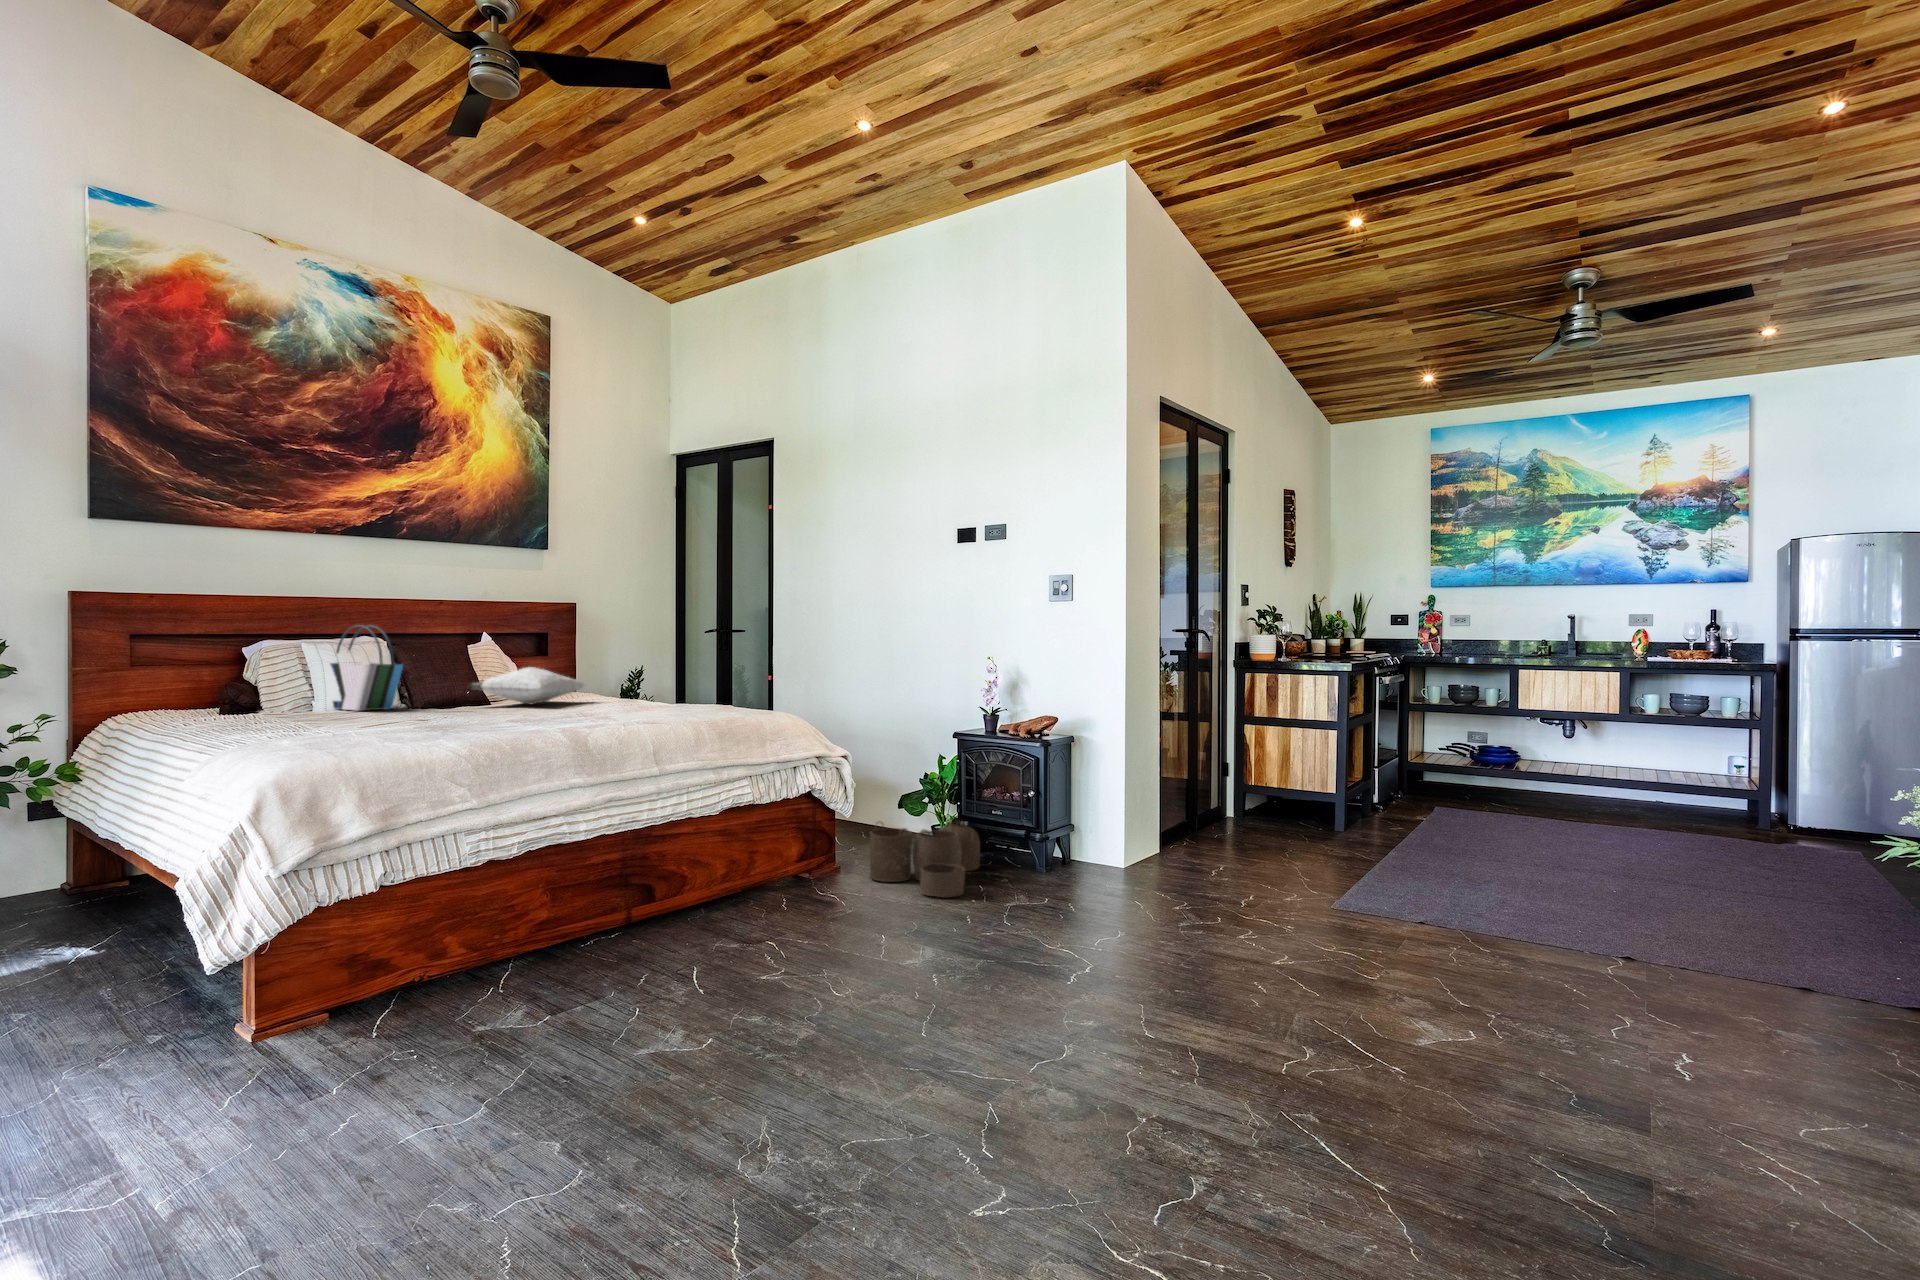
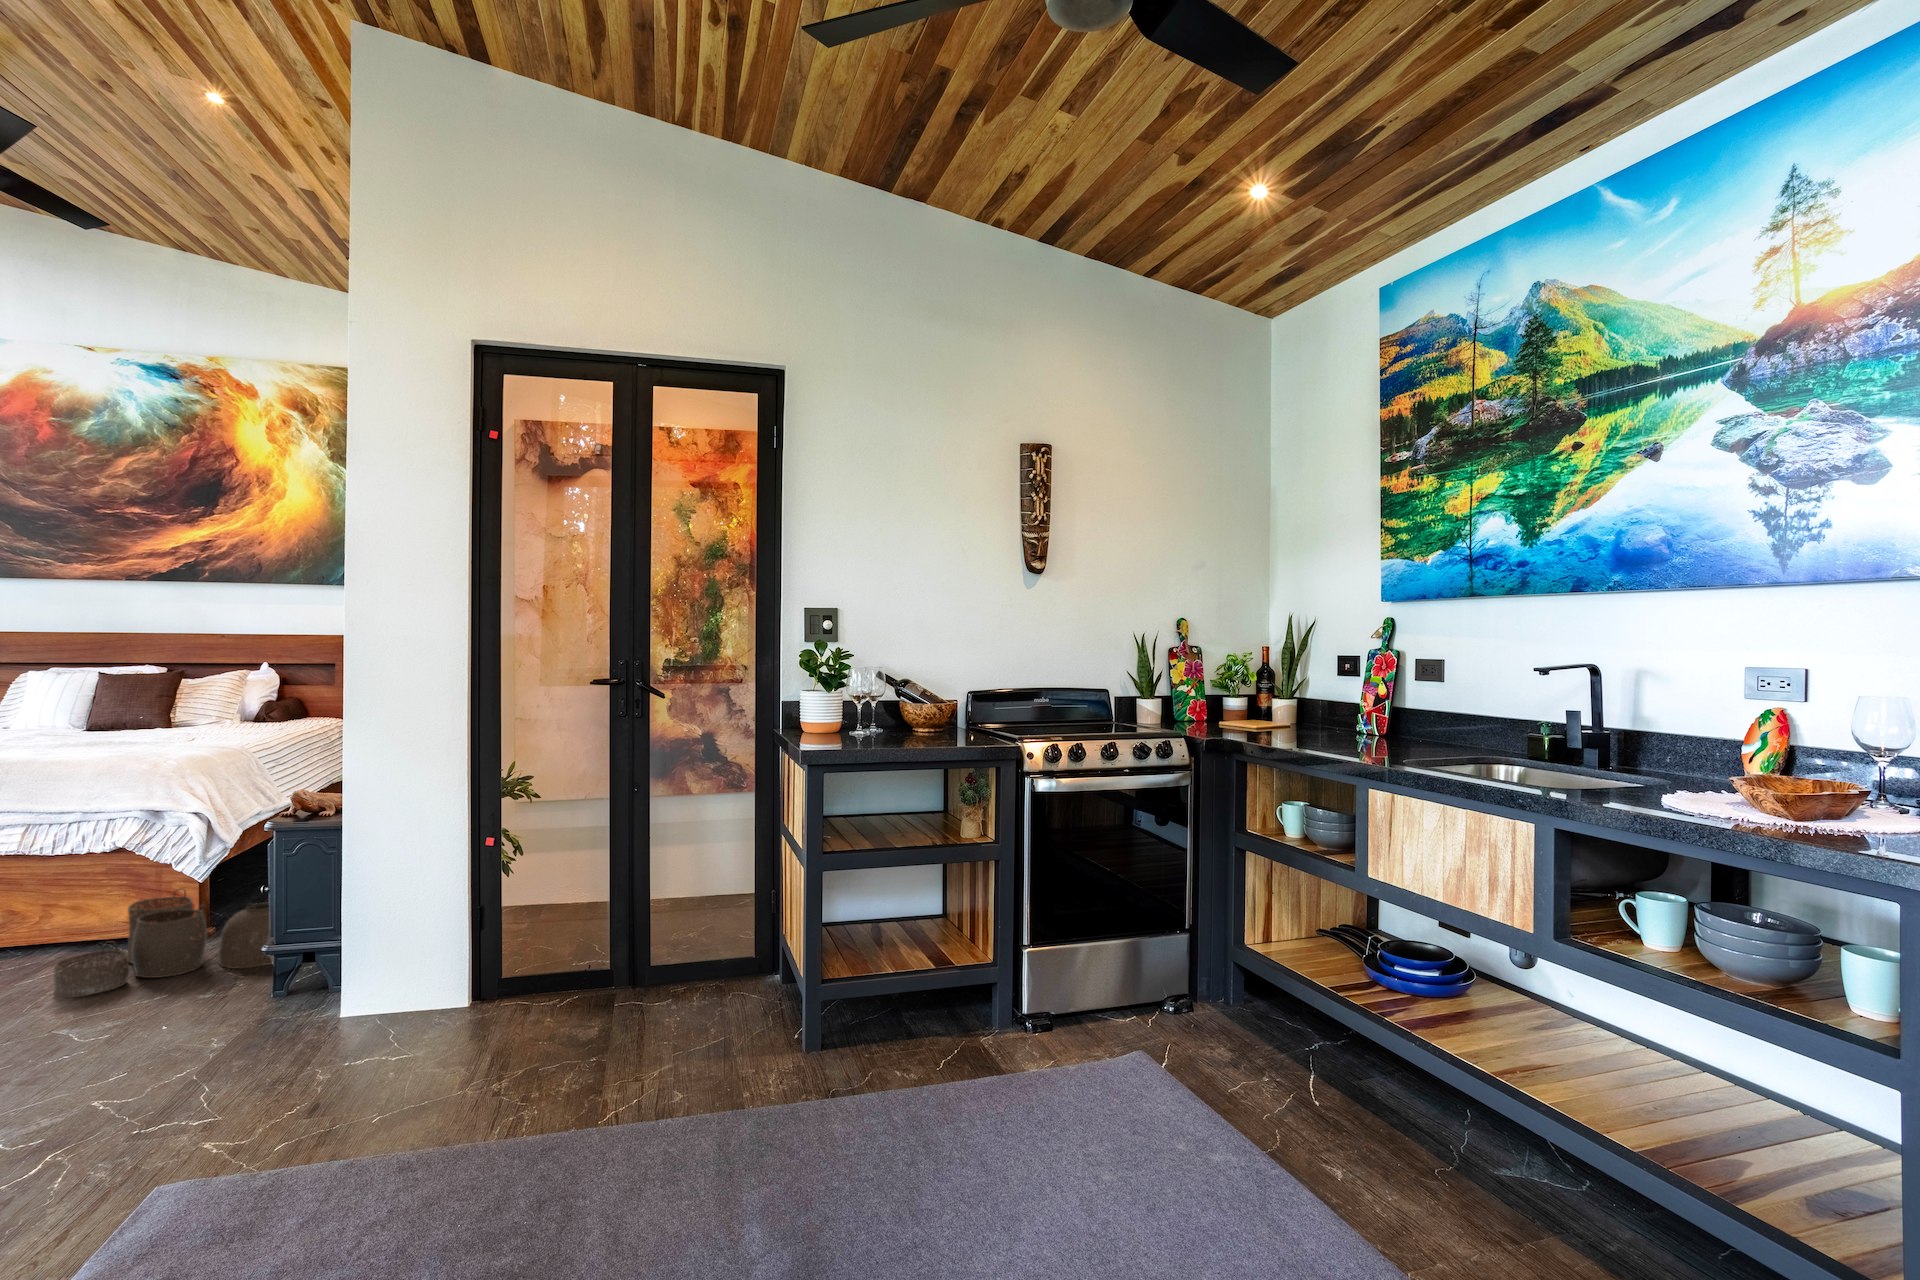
tote bag: present [330,625,403,711] -> none [25,654,90,725]
pillow: present [468,667,585,705] -> none [89,693,185,728]

